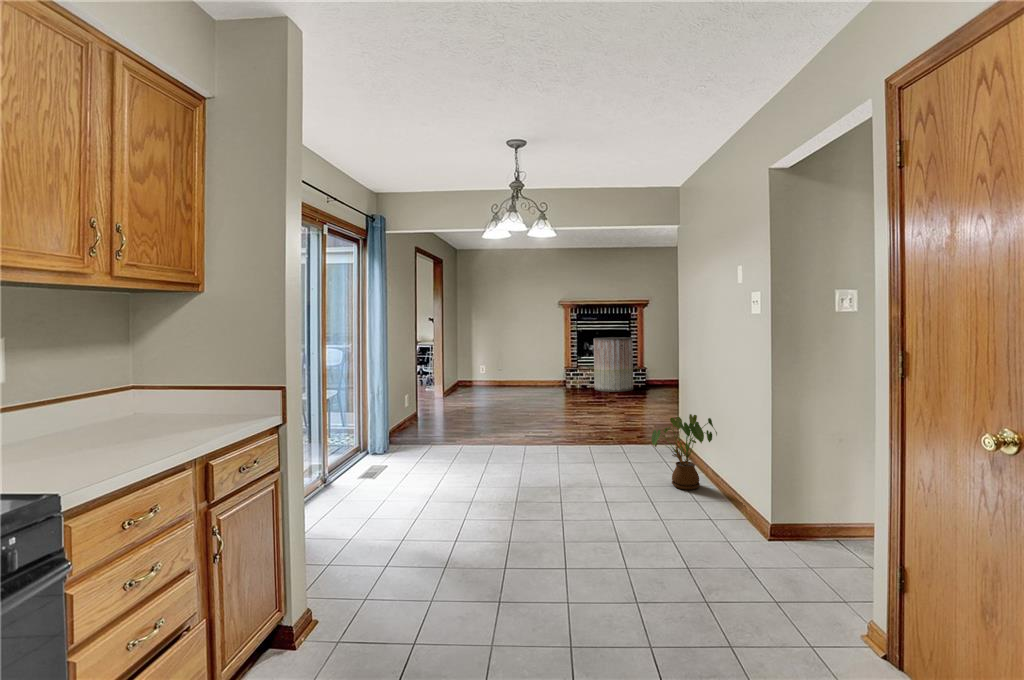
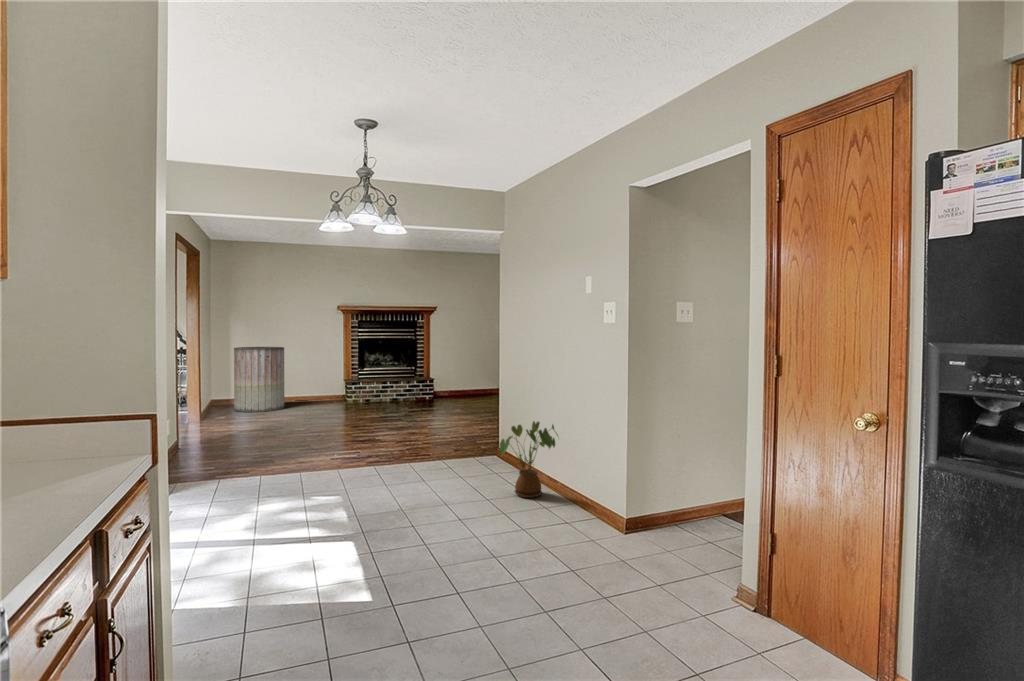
trash can: present [593,337,633,392] -> present [234,347,284,412]

